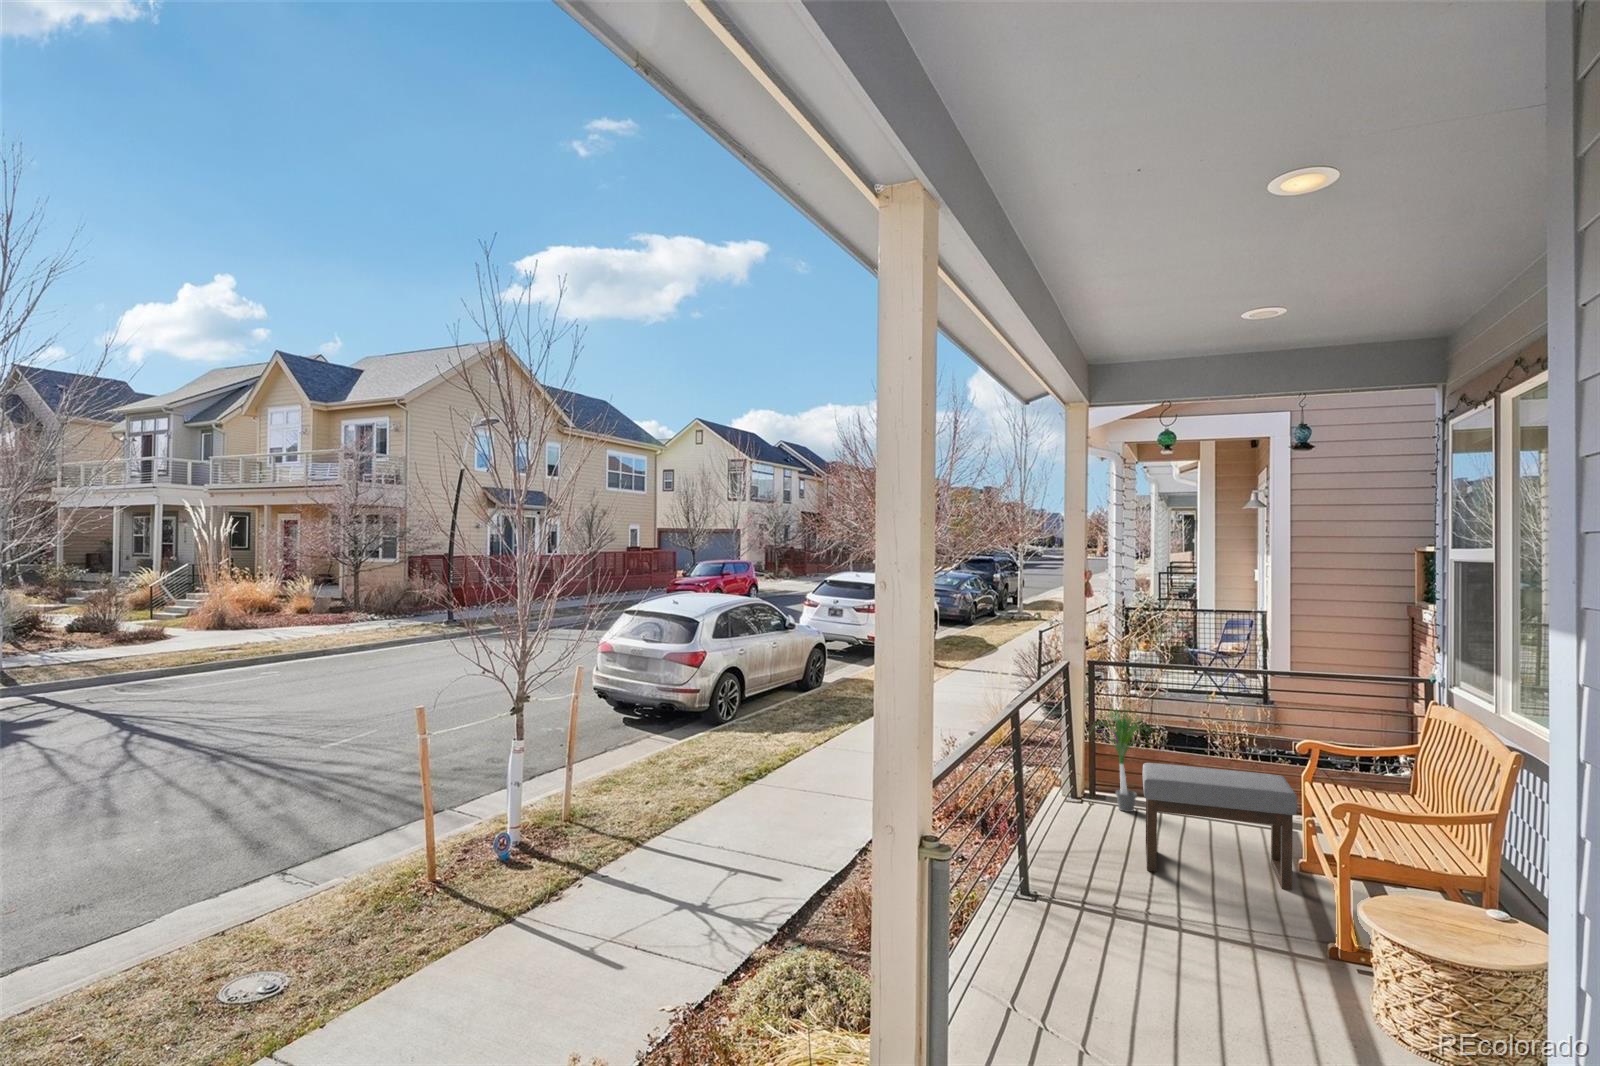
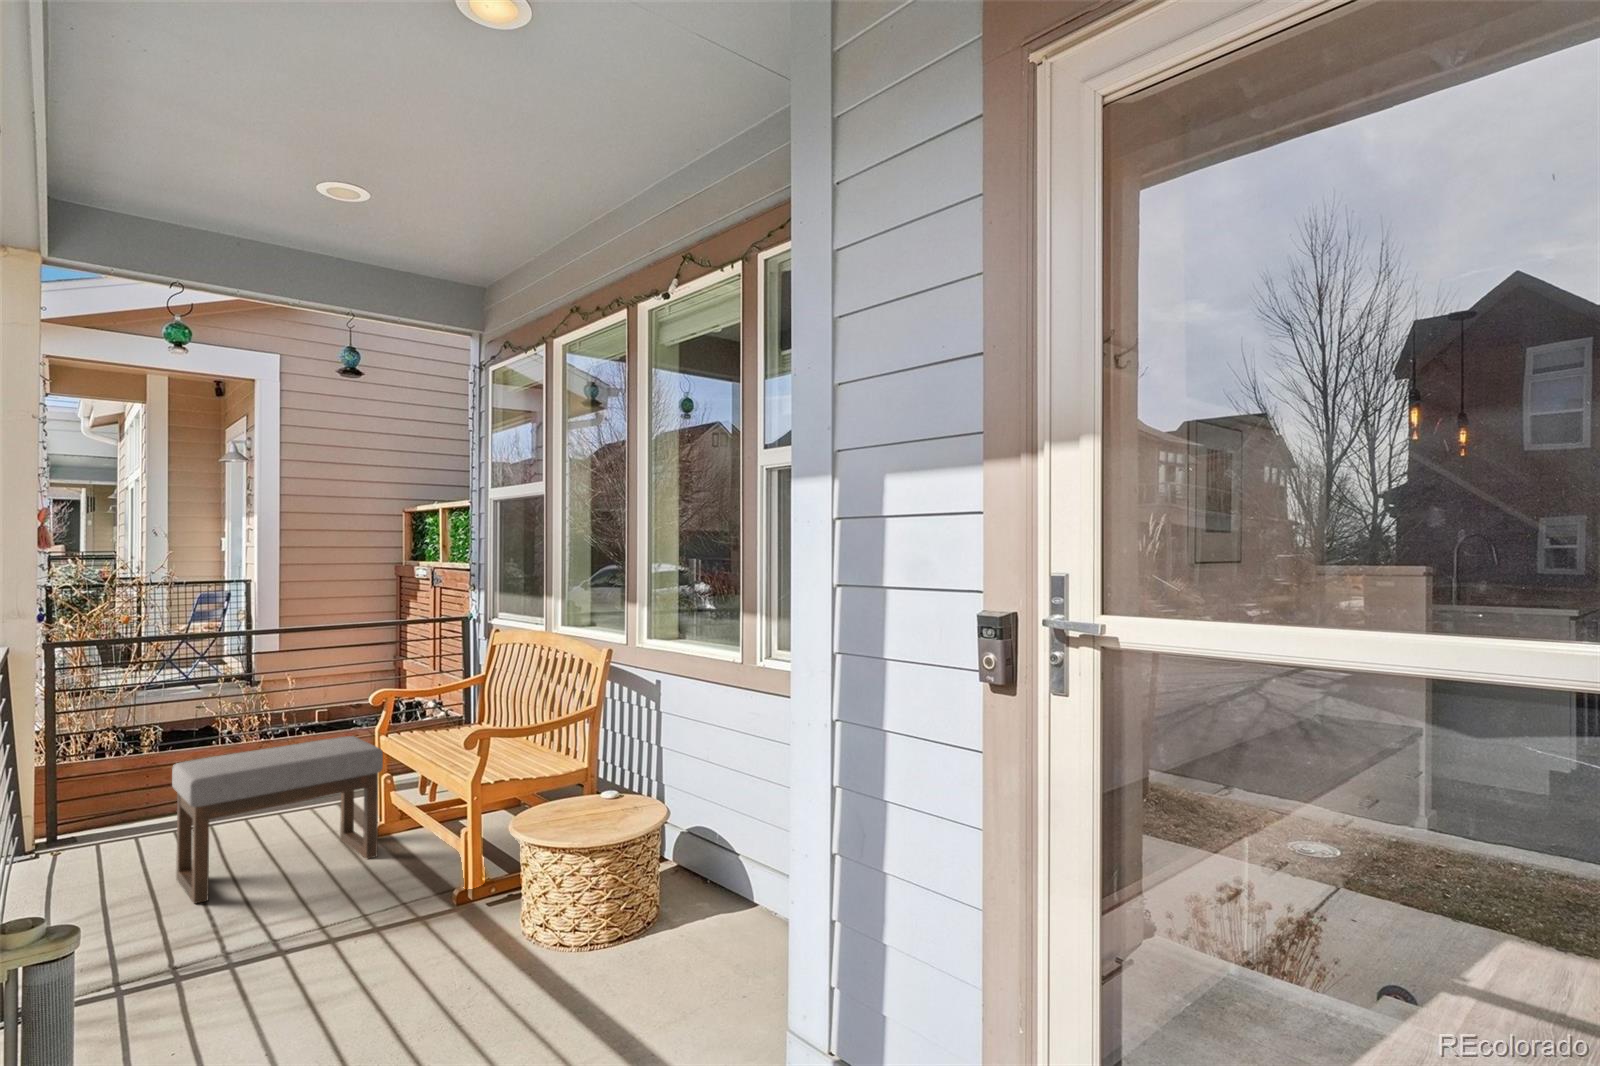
potted plant: present [1090,708,1141,812] -> none [42,689,177,847]

